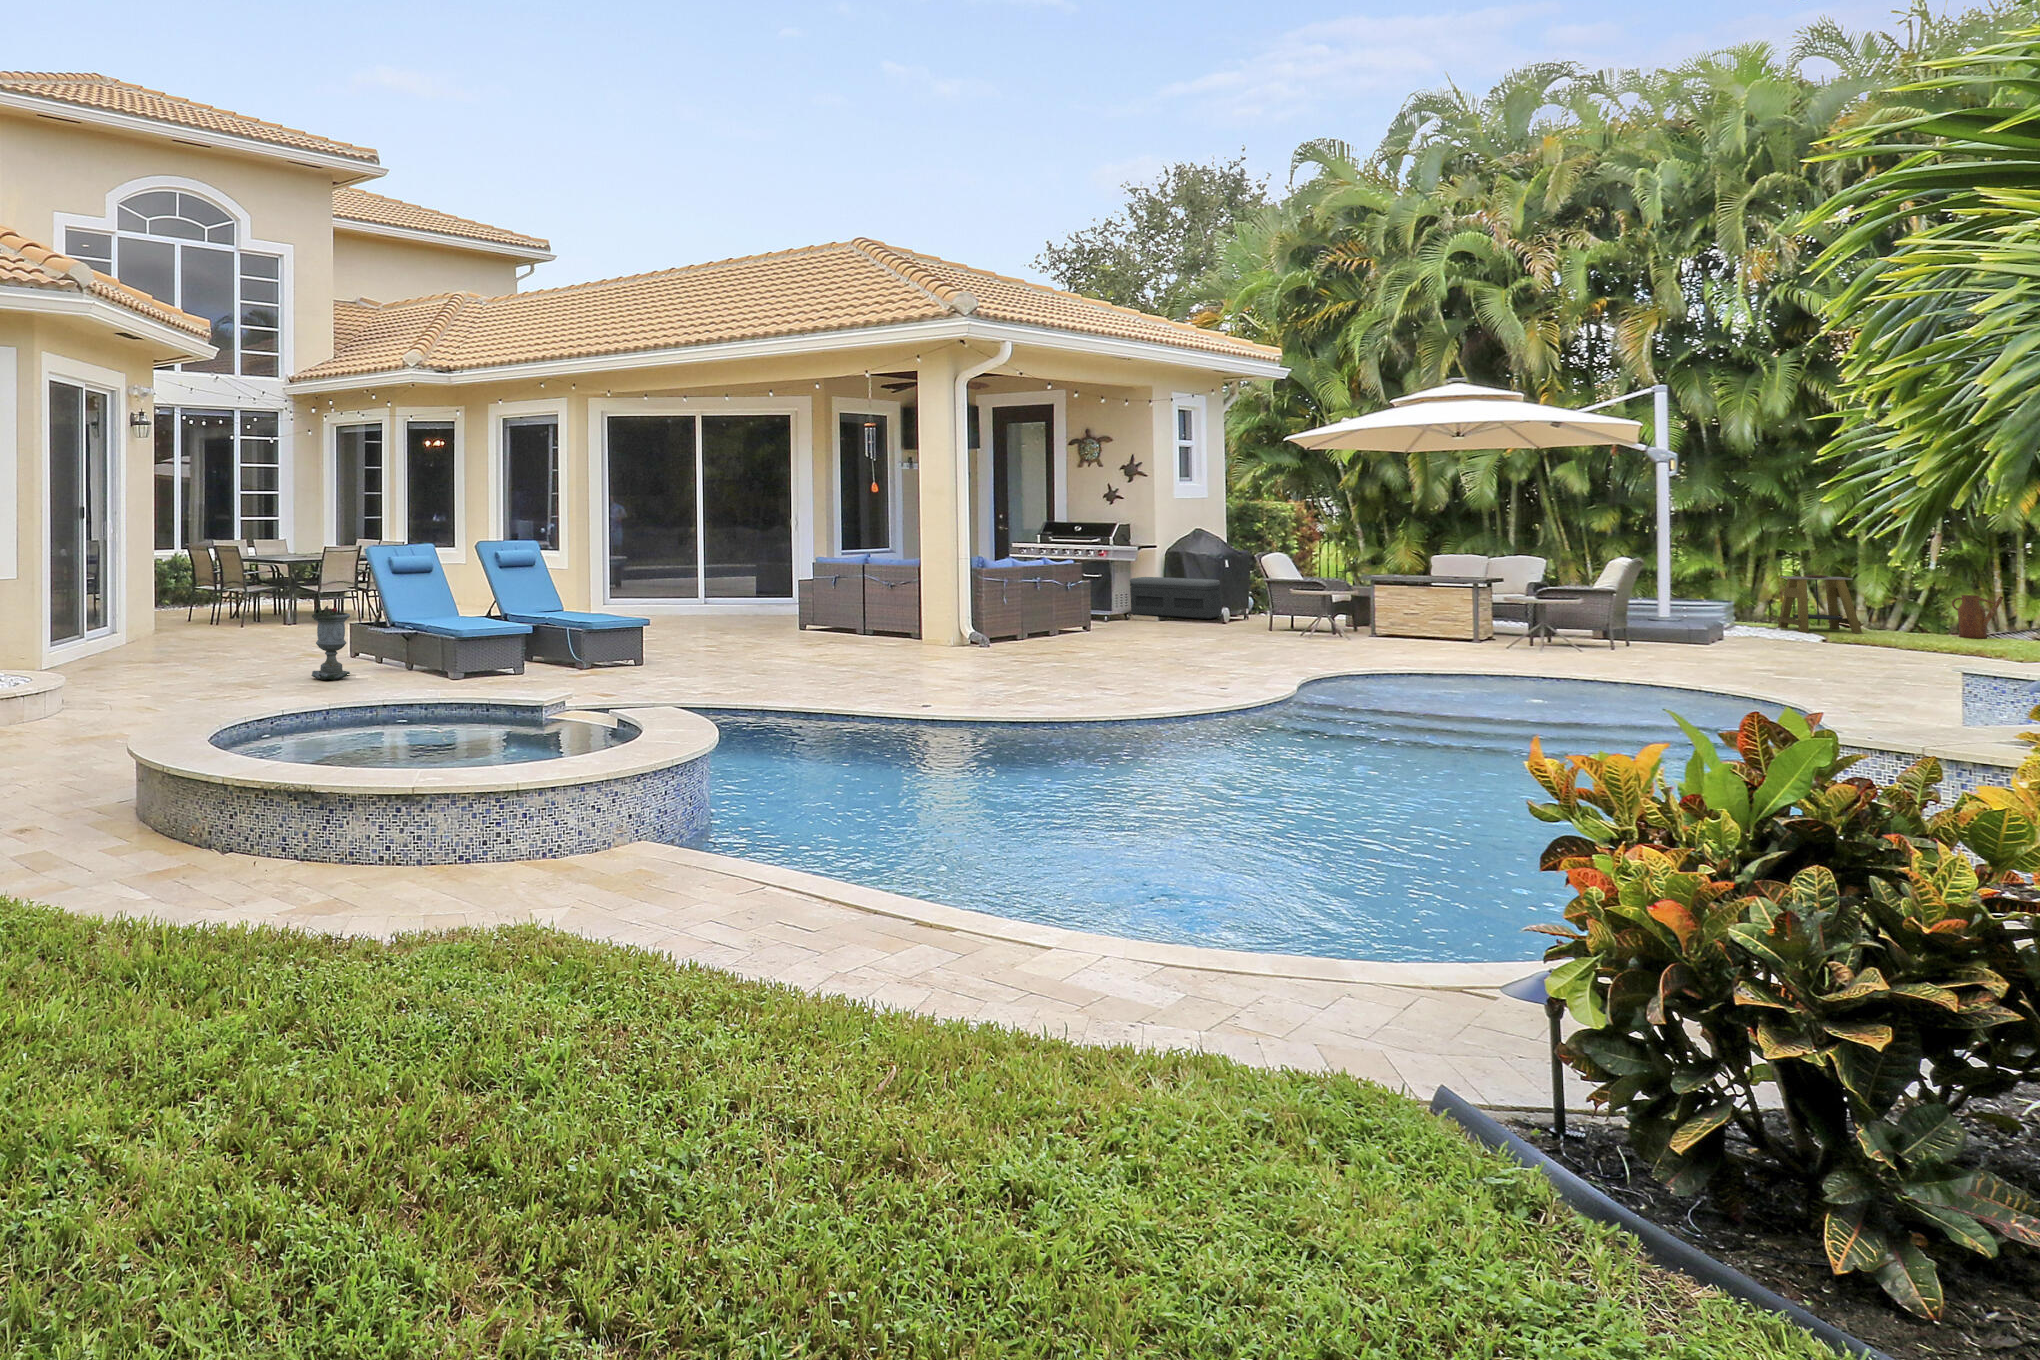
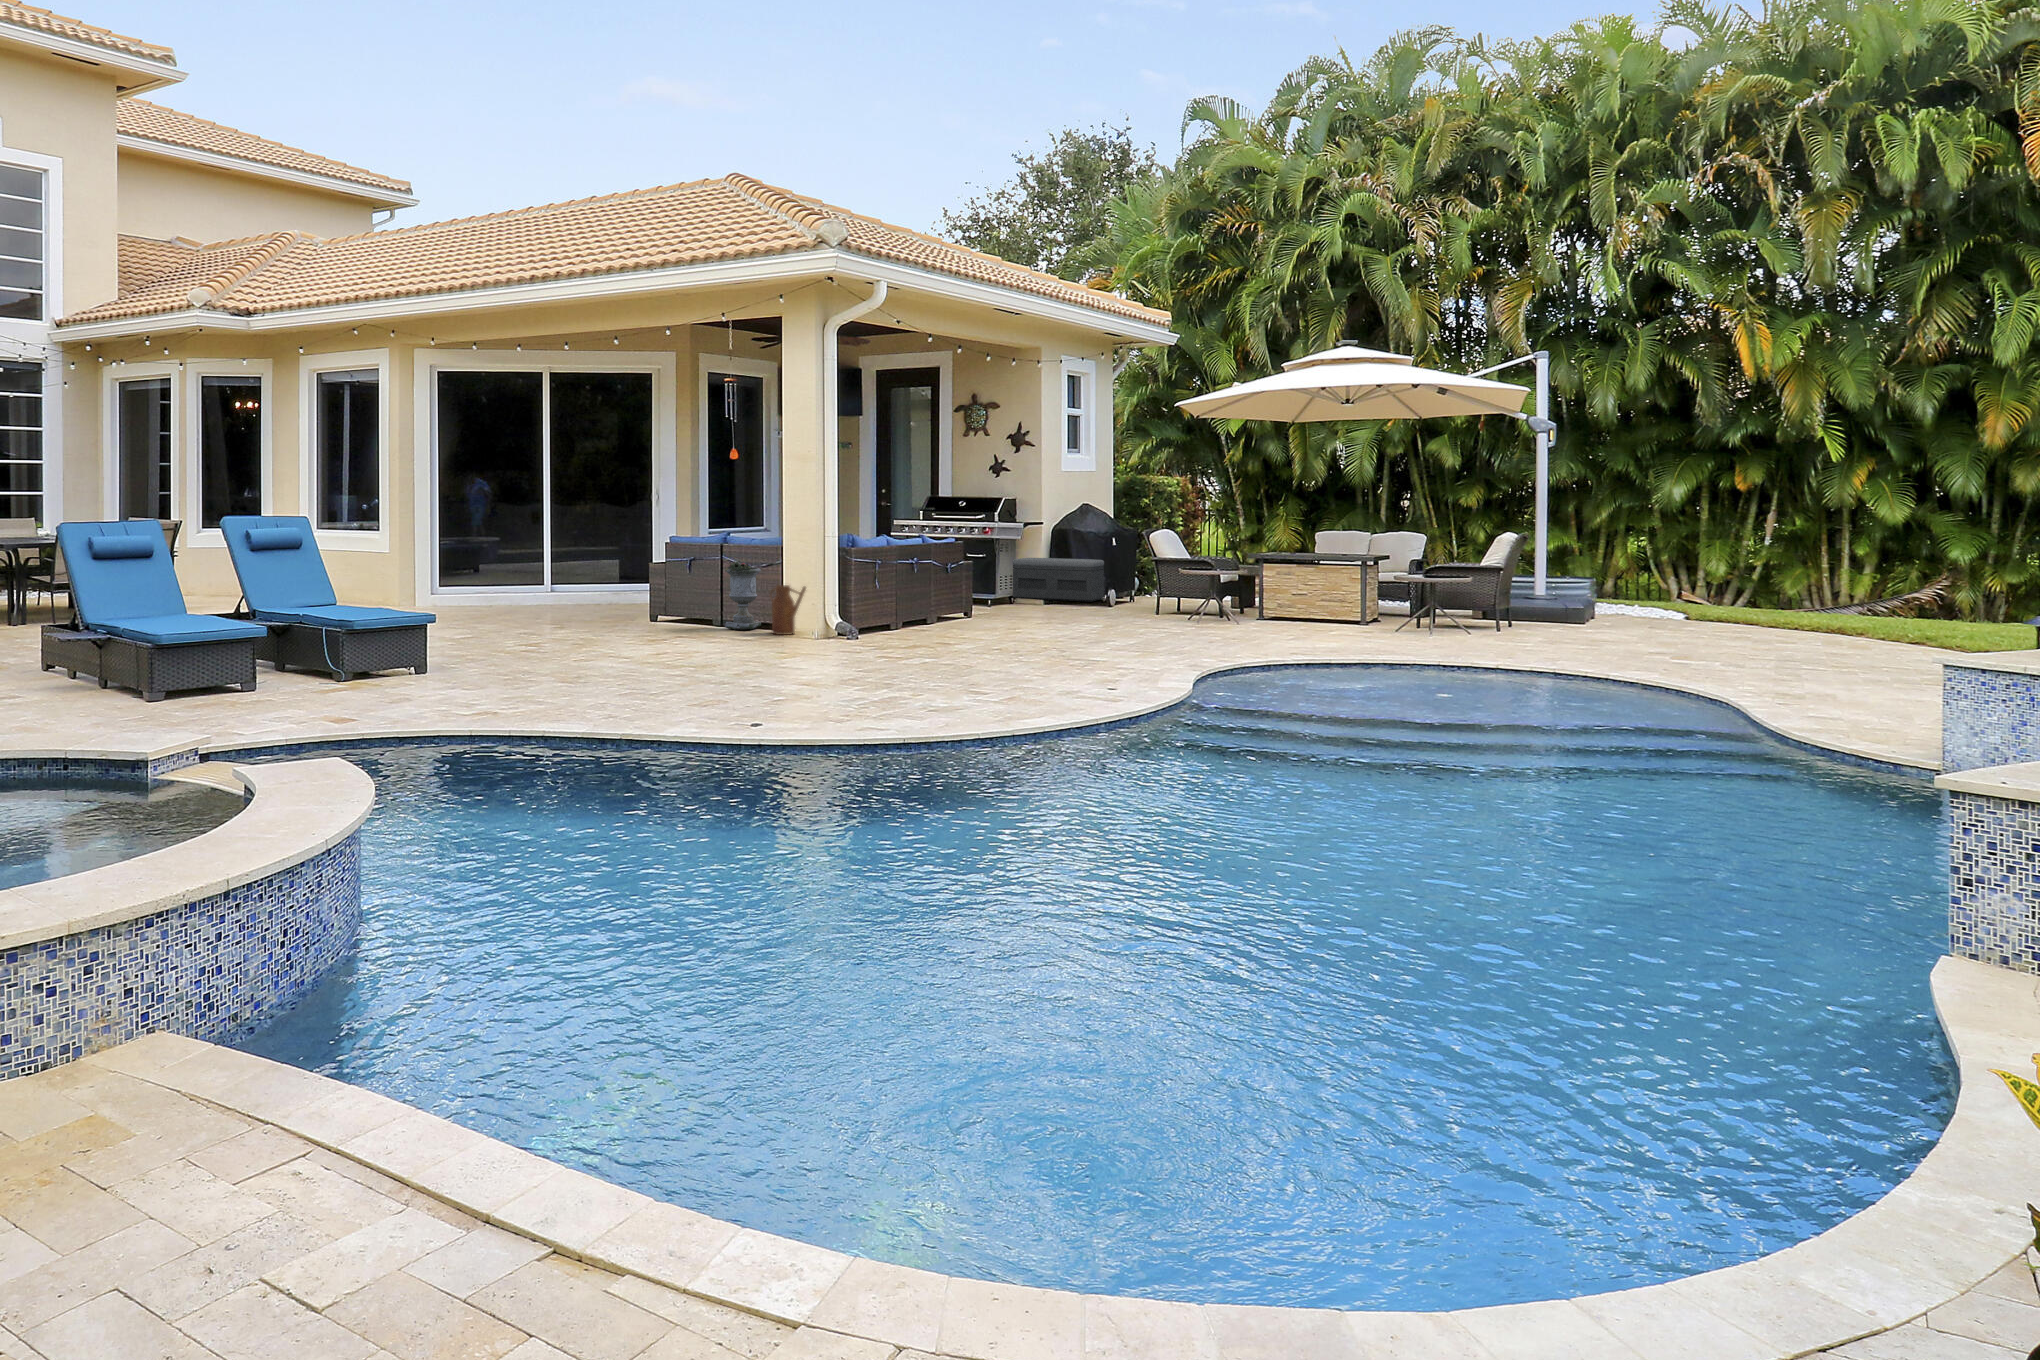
side table: present [1778,575,1862,633] -> none [1624,550,1701,607]
watering can: present [1952,595,2003,638] -> present [771,585,806,635]
planter: present [312,606,350,680] -> present [725,561,761,630]

